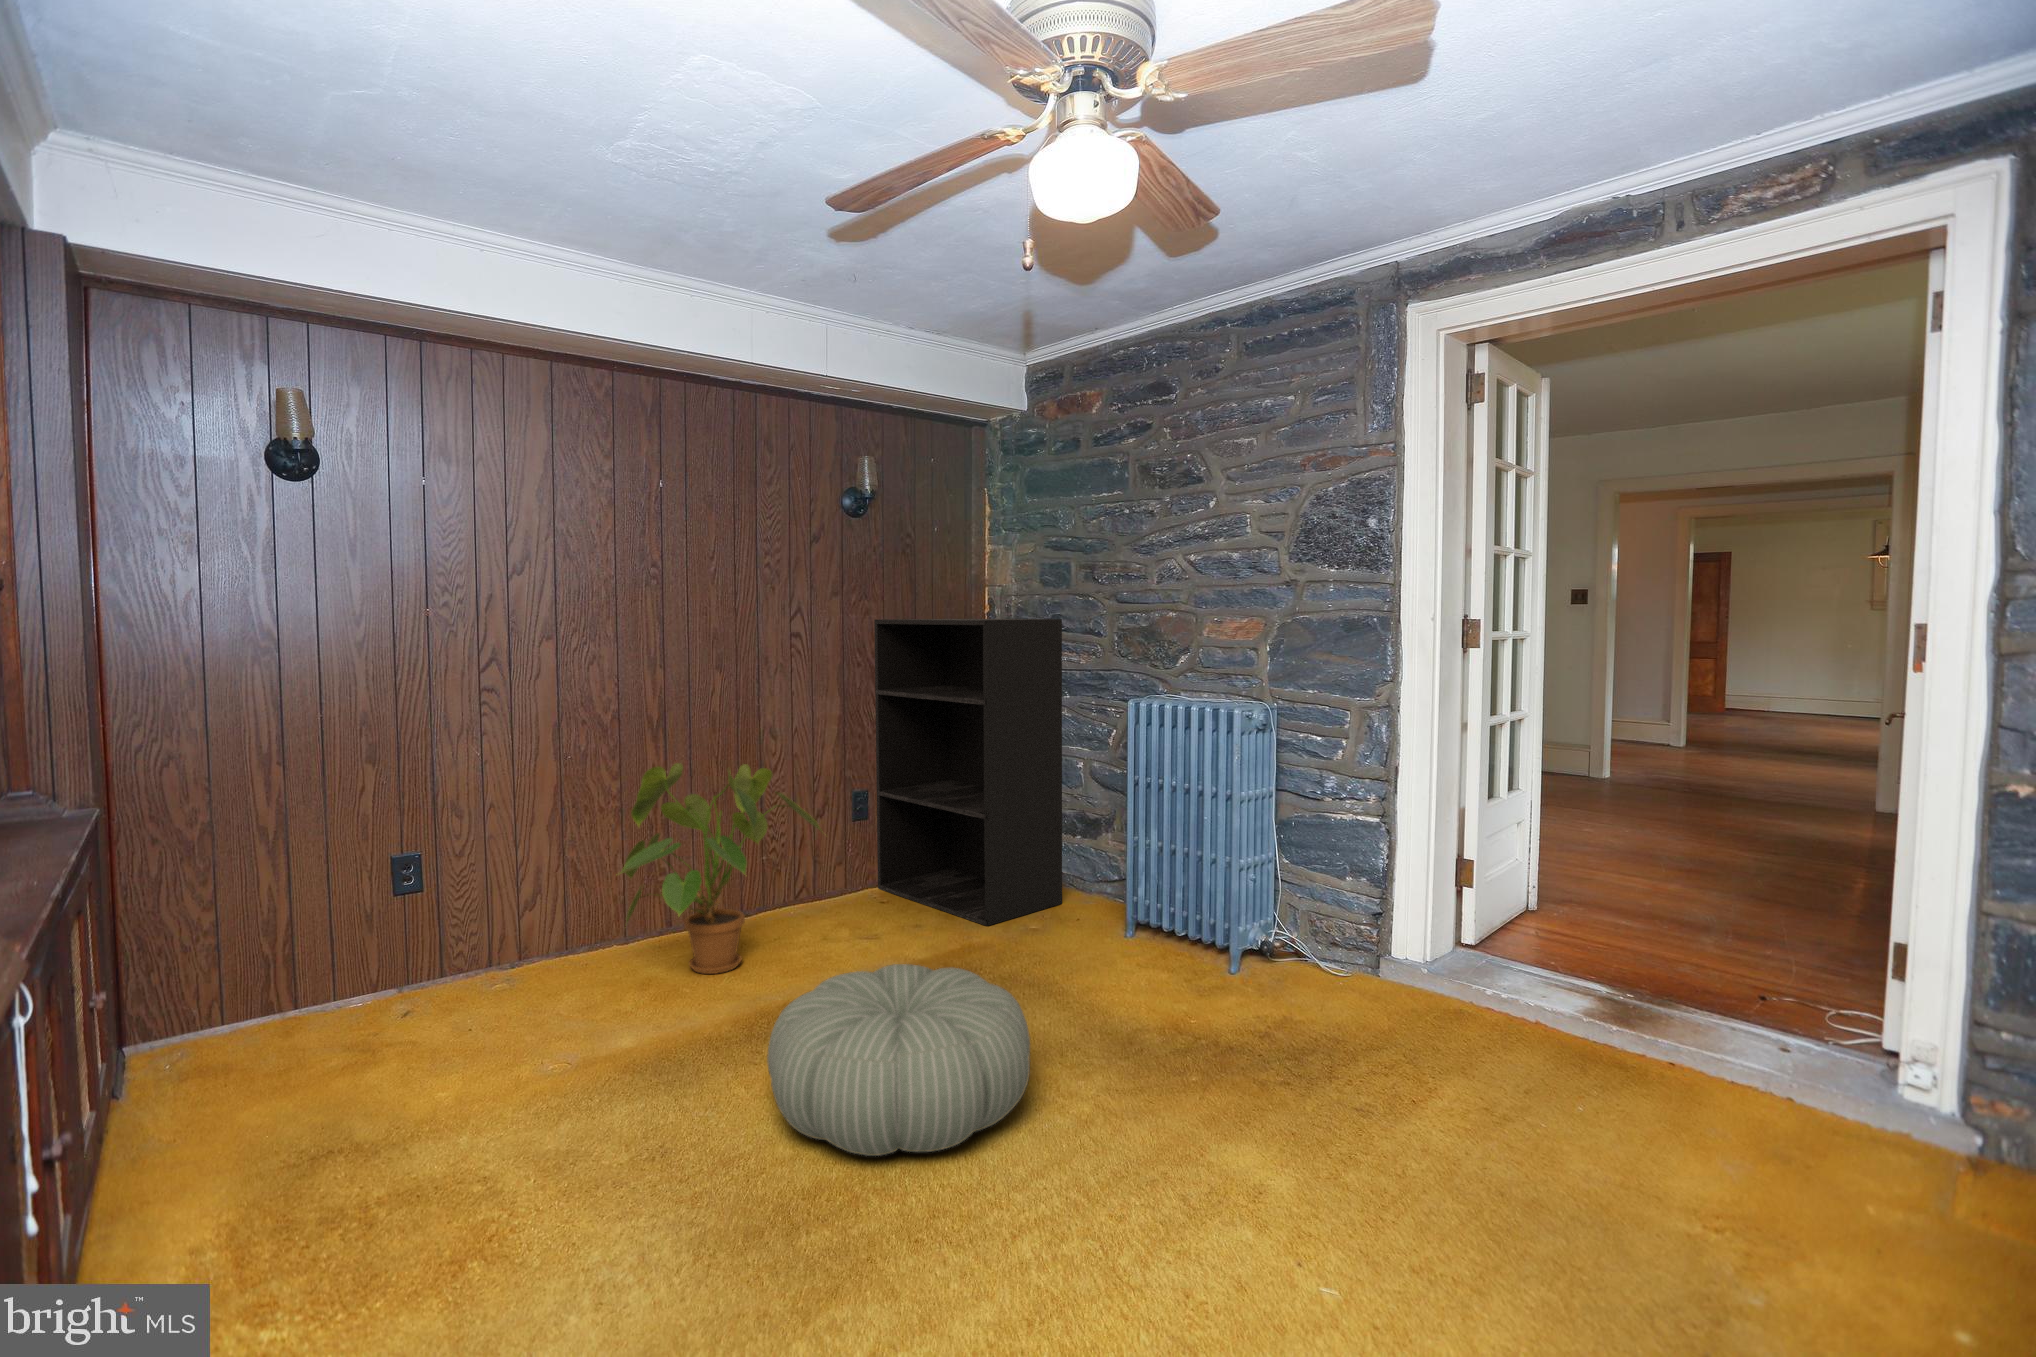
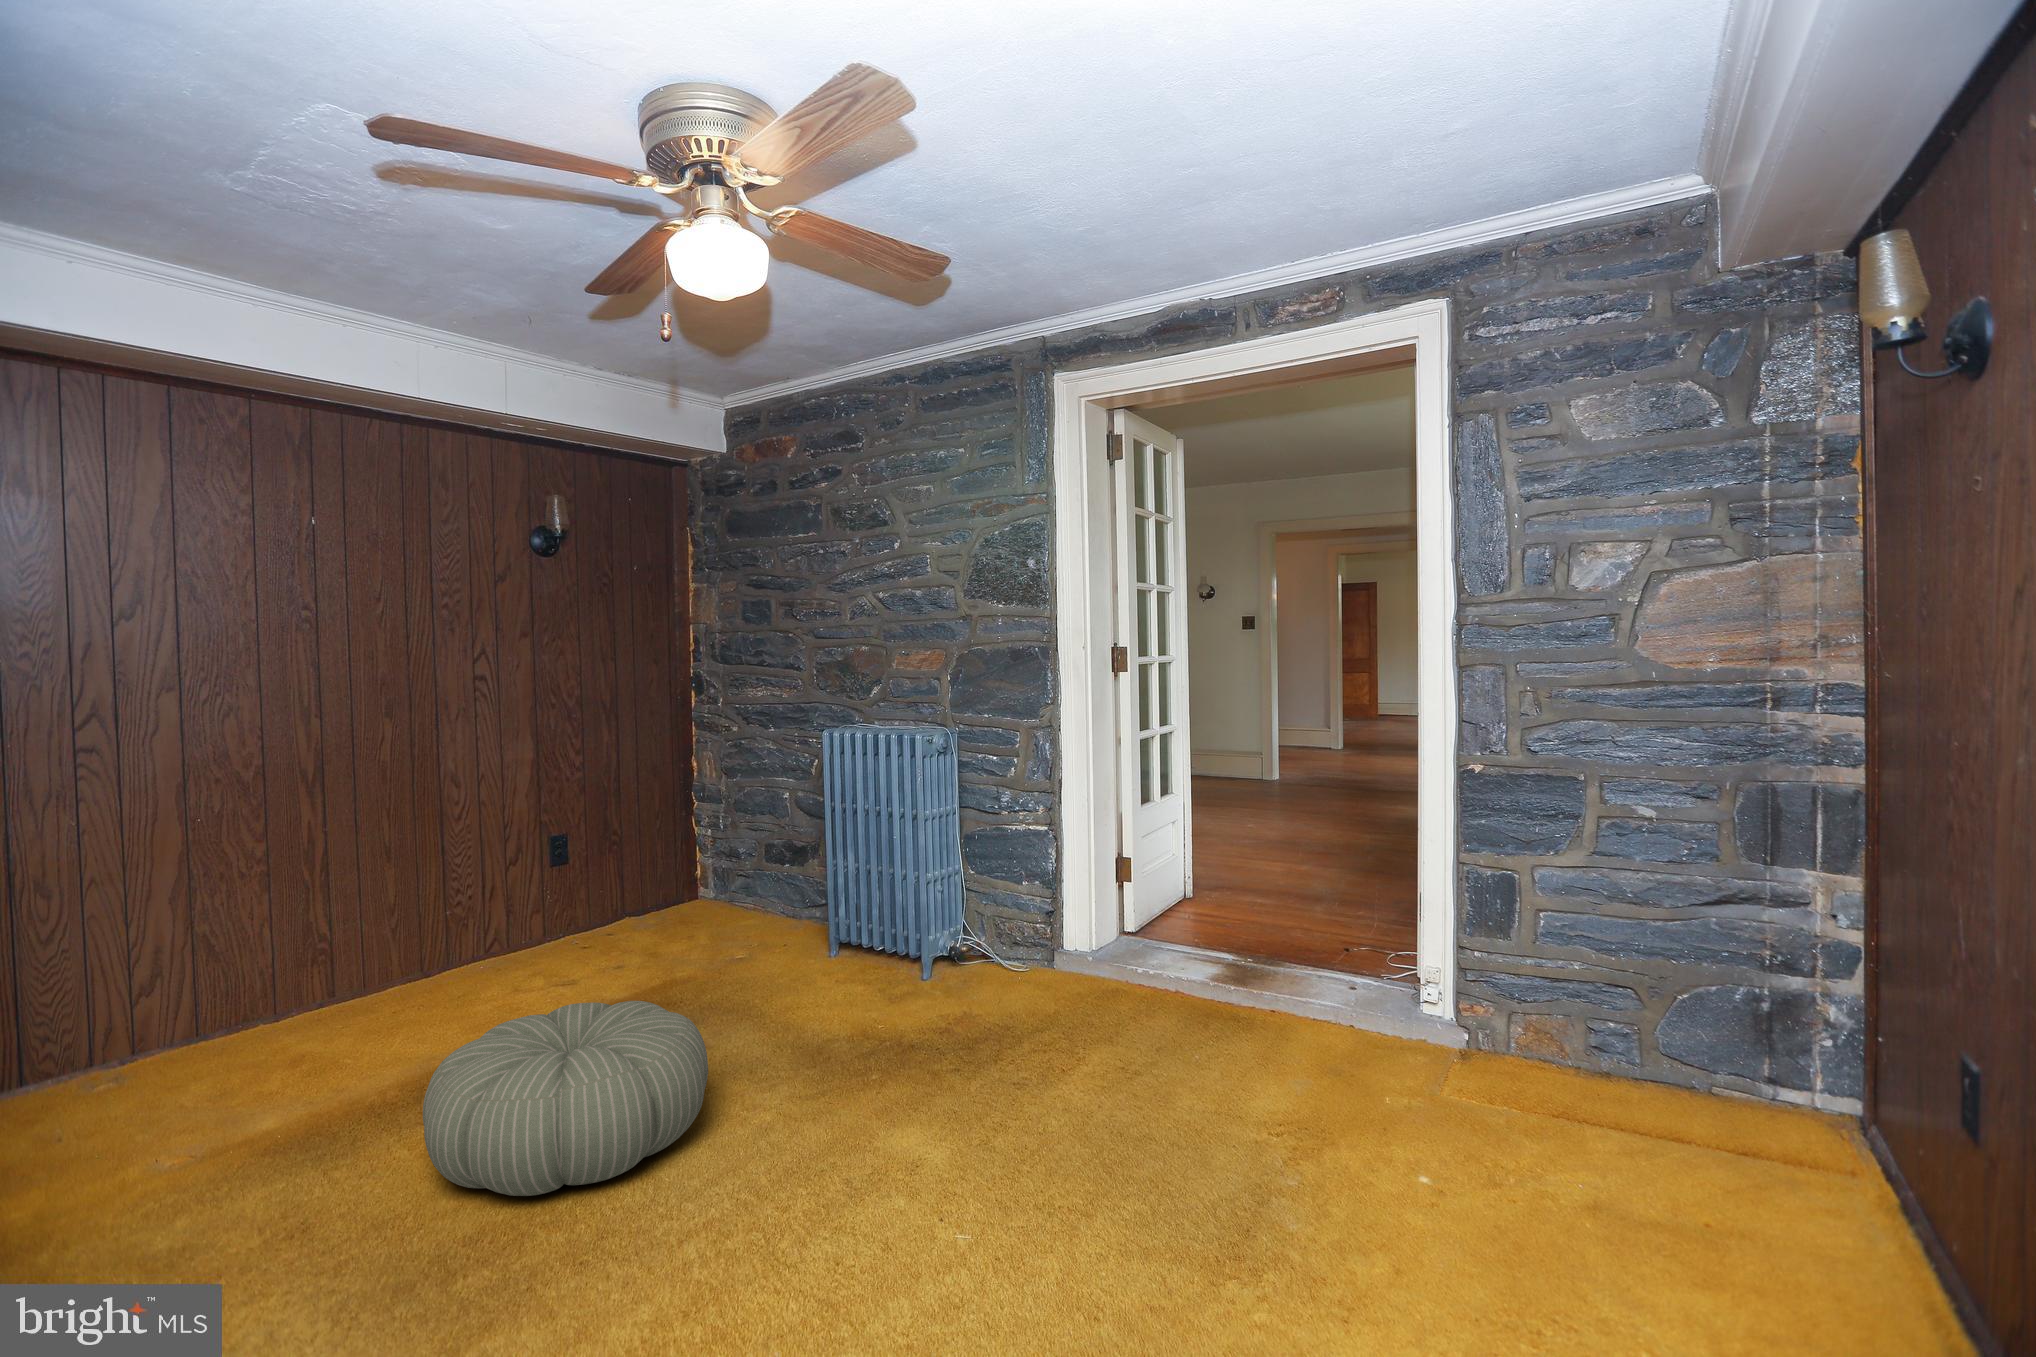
bookshelf: present [874,619,1062,926] -> none [567,655,771,960]
house plant: present [621,763,821,974] -> none [252,815,512,1041]

